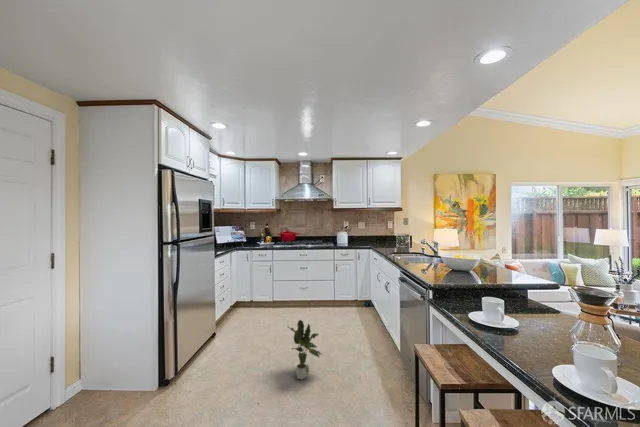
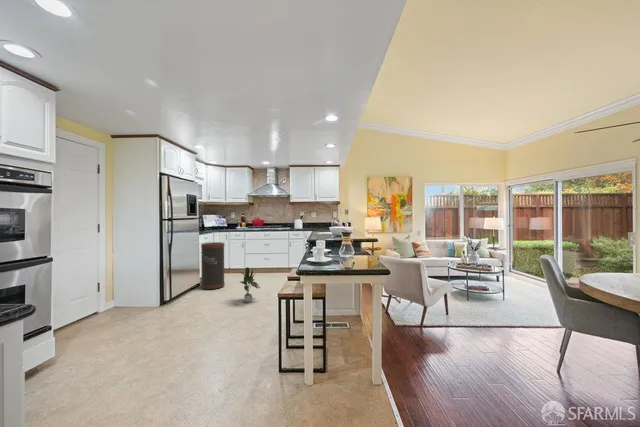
trash can: none [219,270,253,344] -> present [201,242,225,289]

